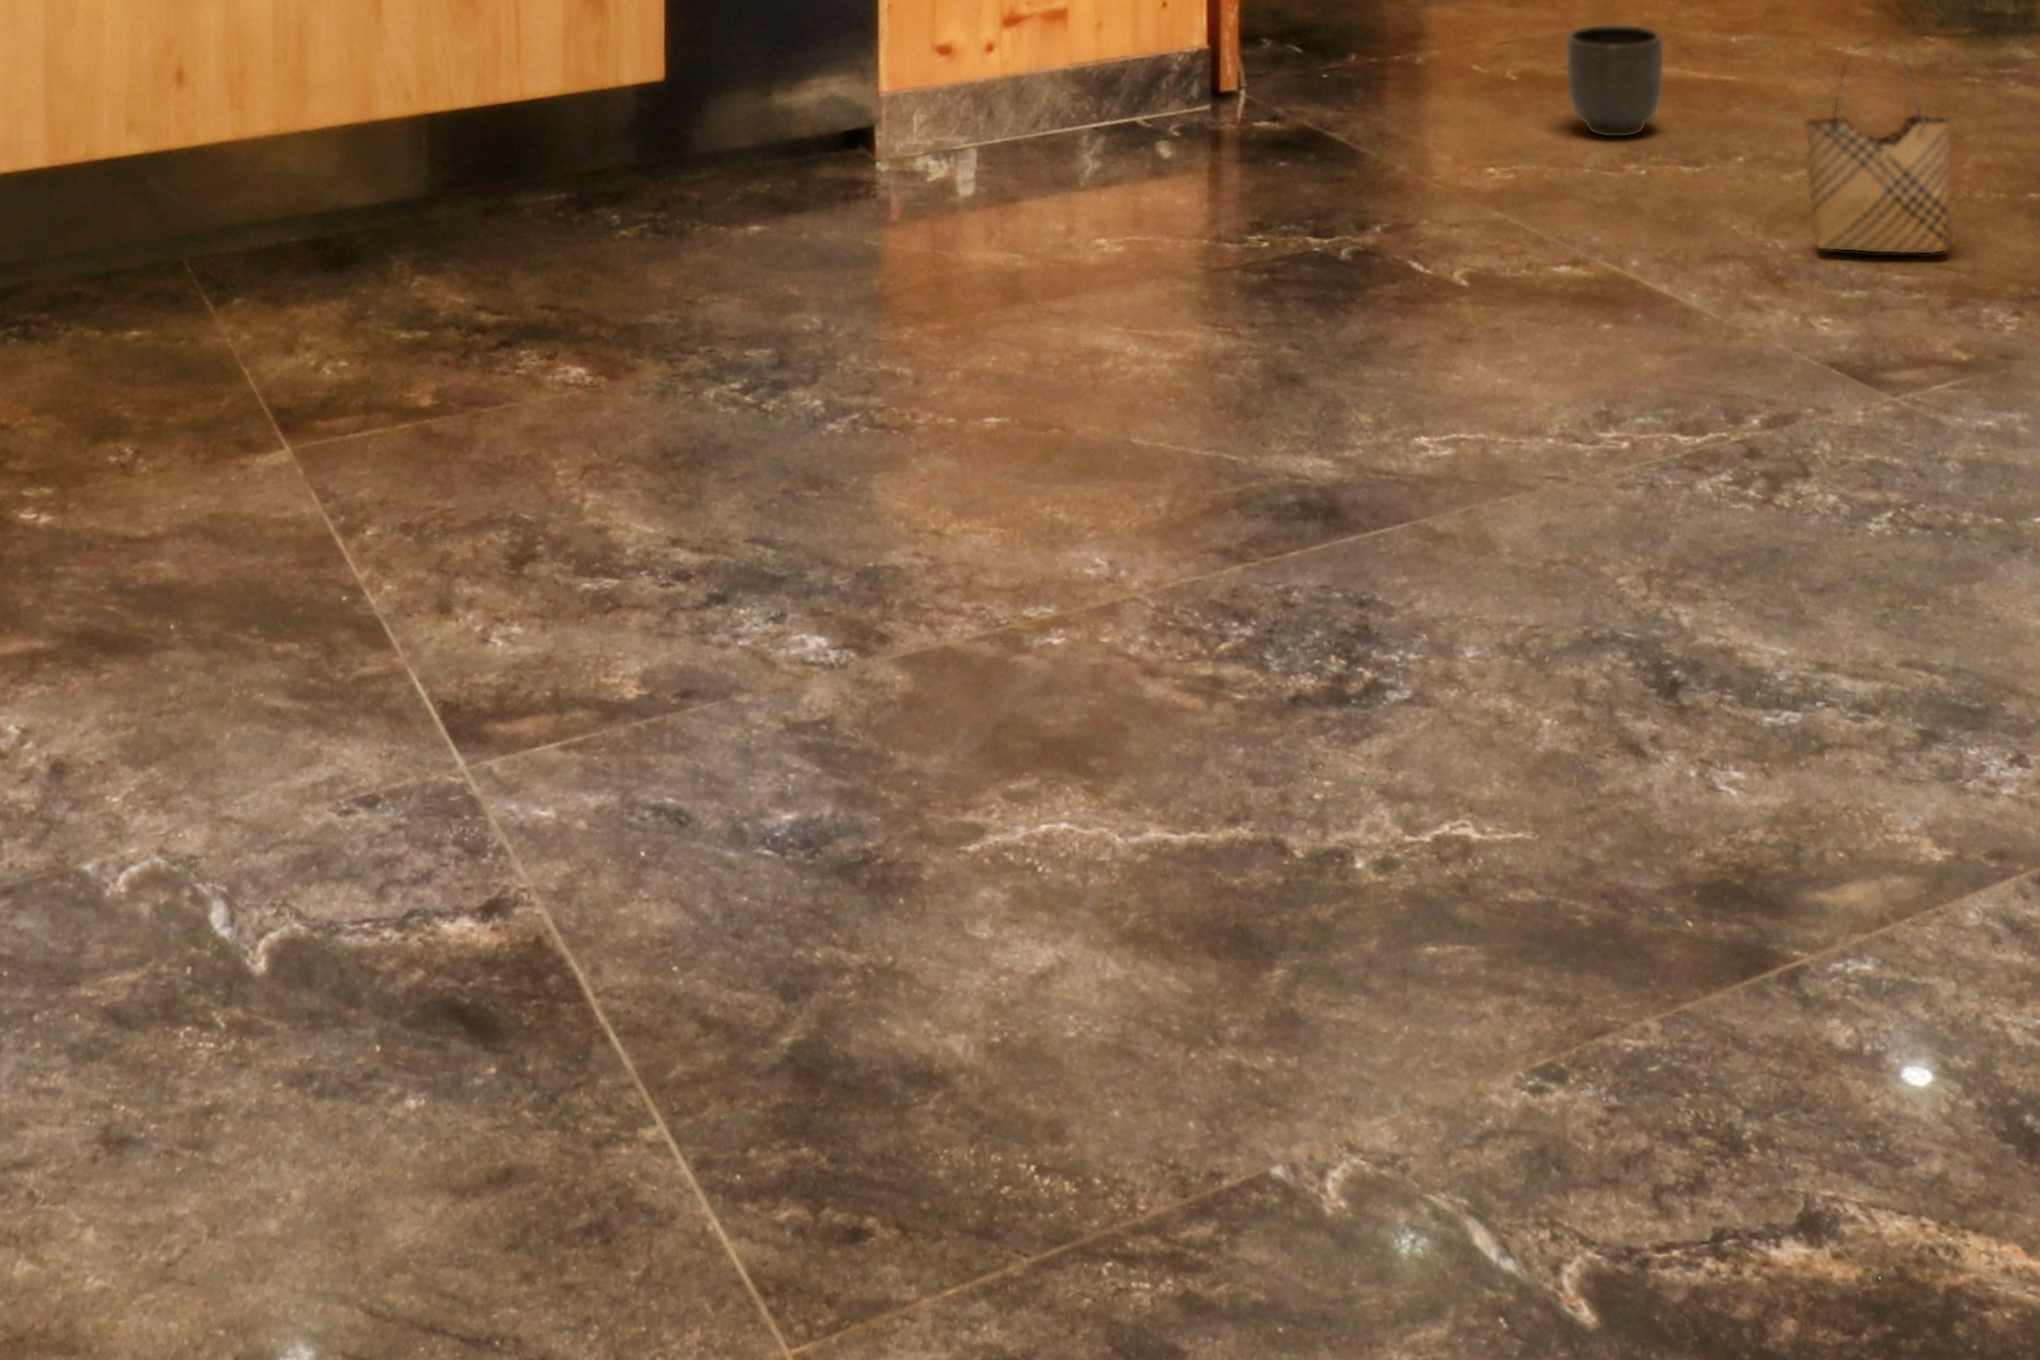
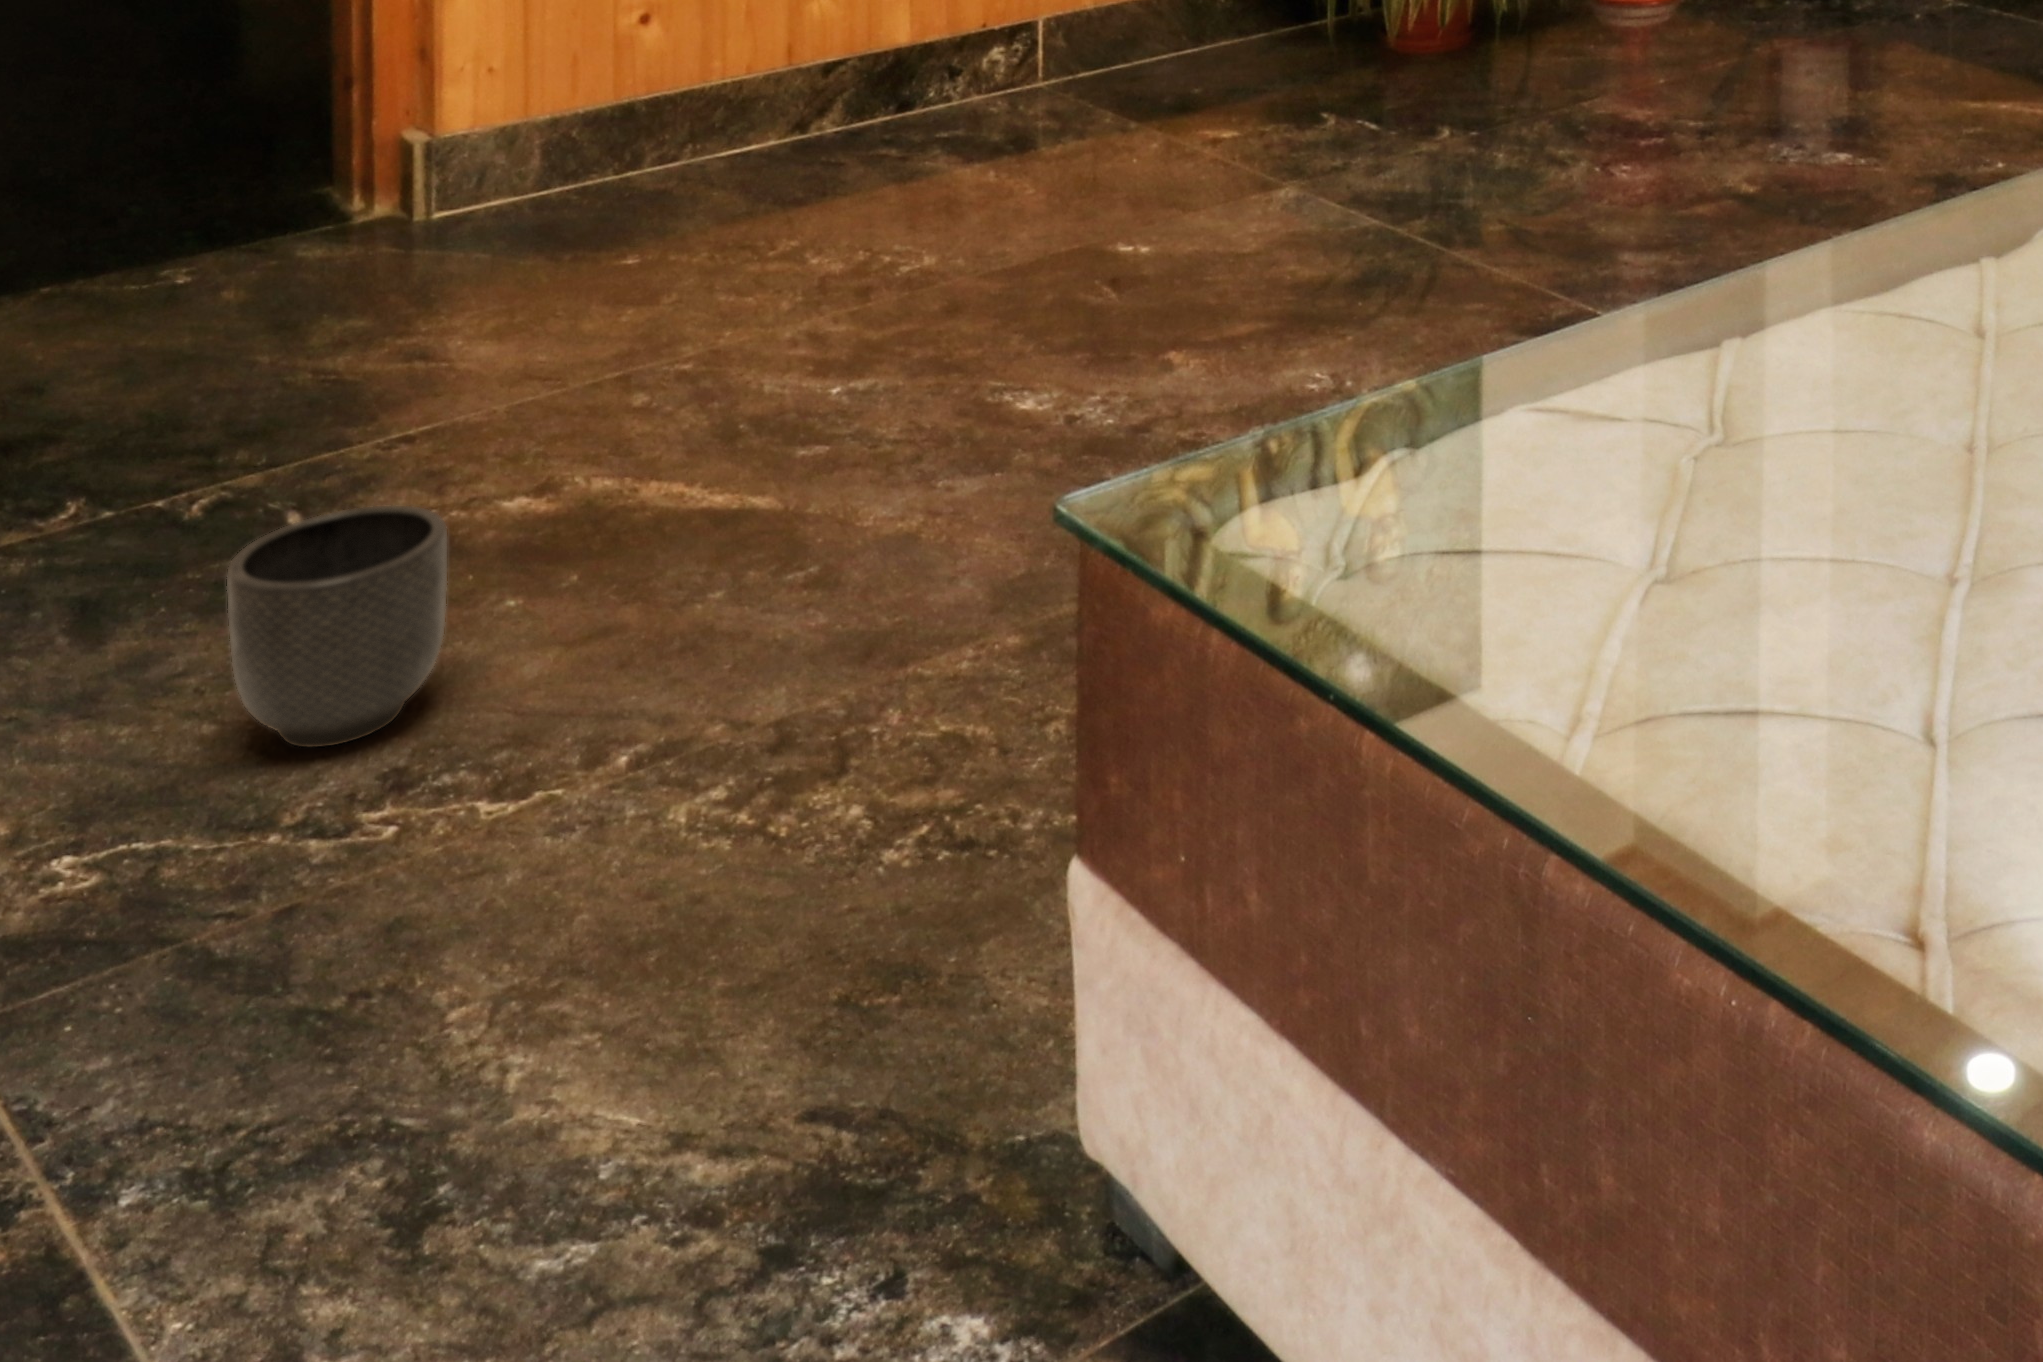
woven basket: present [1805,42,1952,253] -> none [391,696,750,1205]

